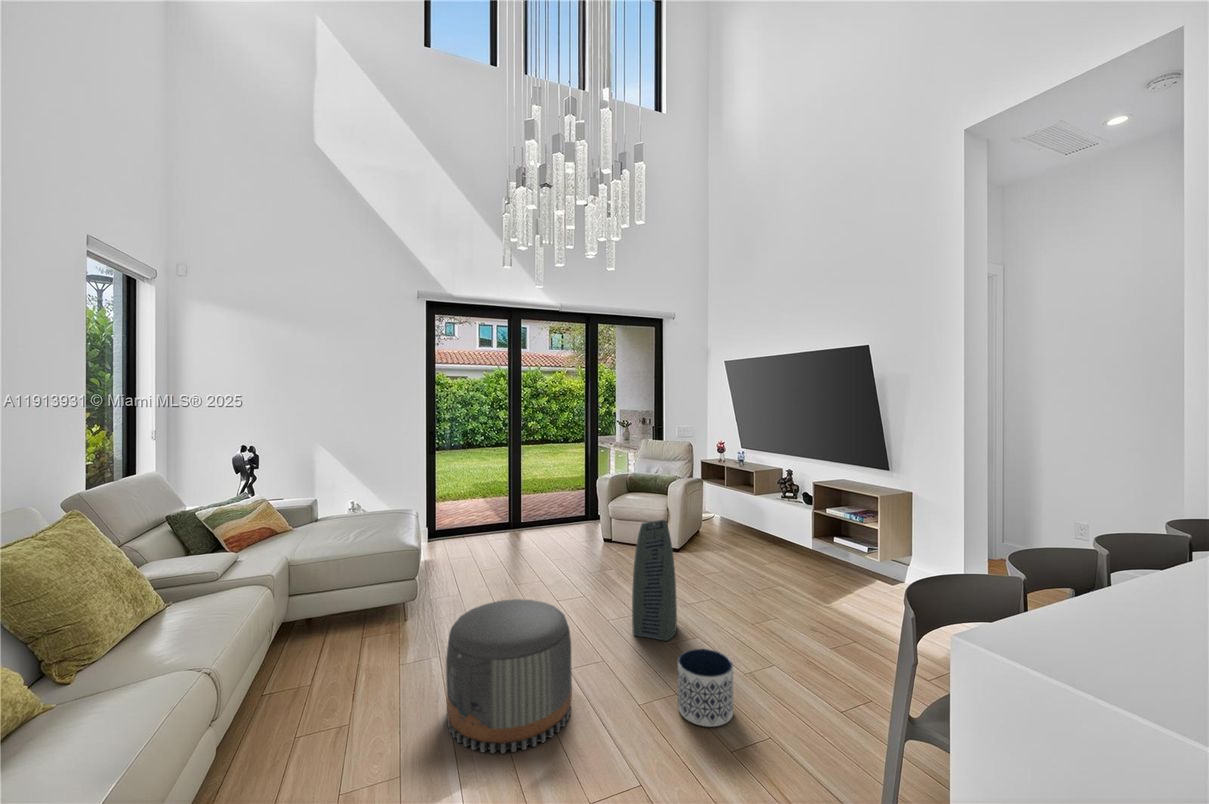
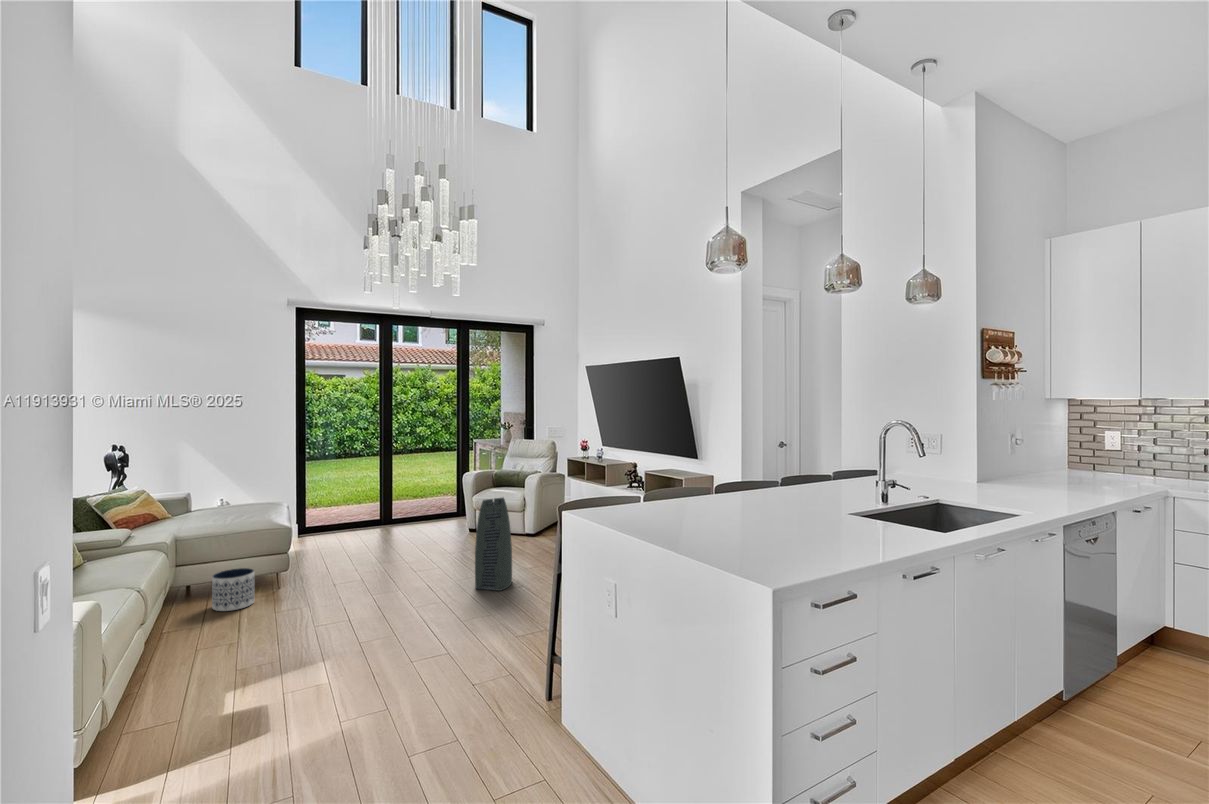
pouf: present [446,599,572,753] -> none [316,554,414,651]
planter: present [678,649,733,727] -> present [212,568,254,611]

